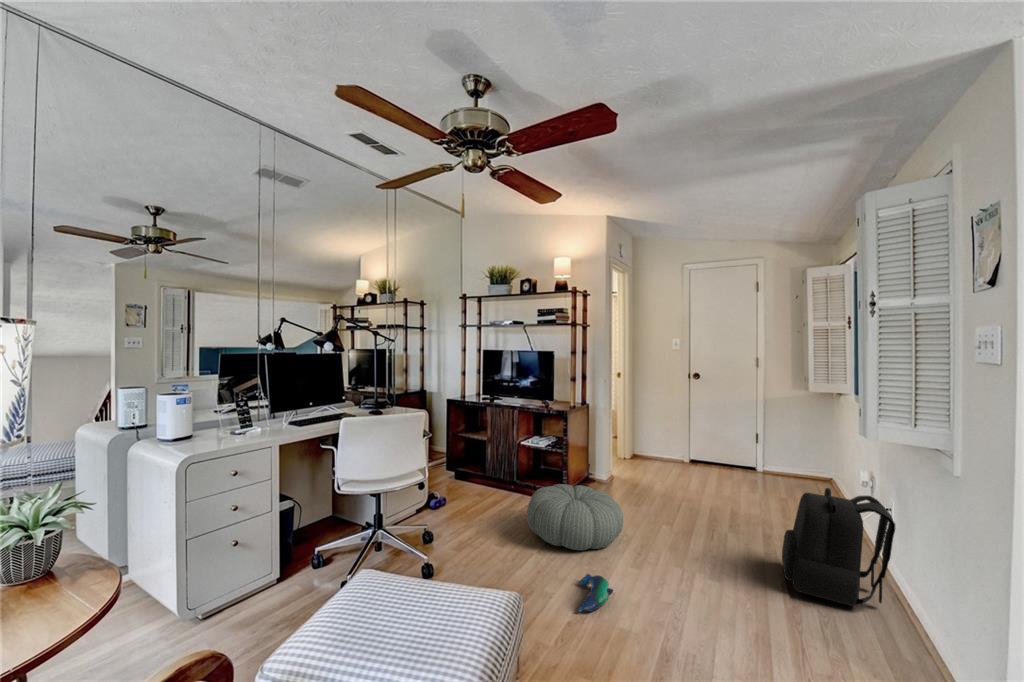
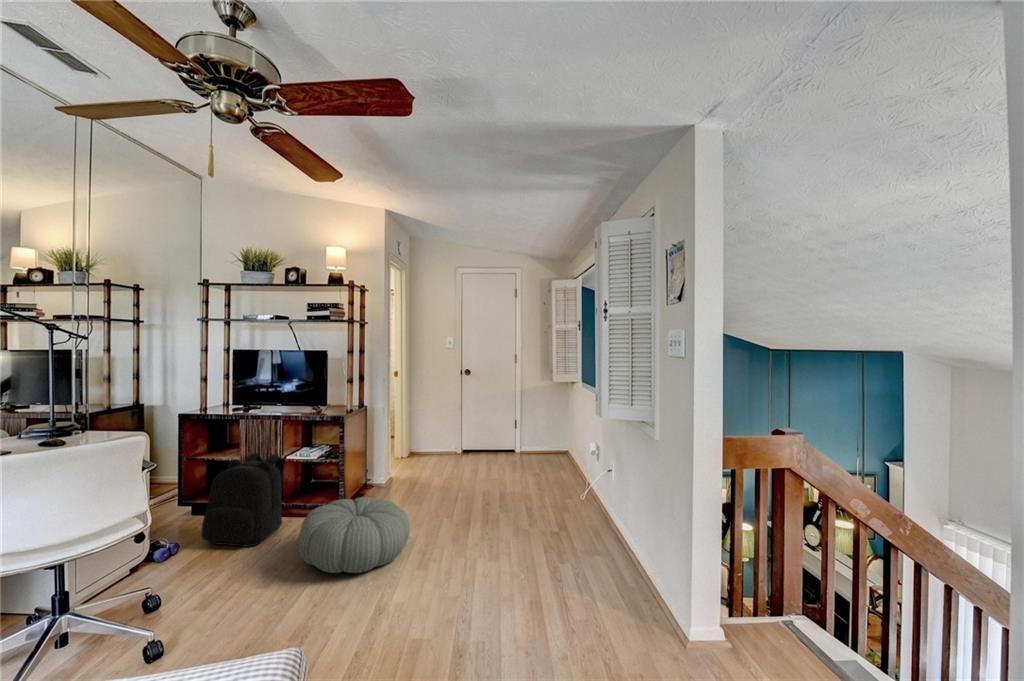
backpack: present [782,488,895,606] -> present [202,453,285,546]
plush toy: present [578,574,613,612] -> none [367,599,408,650]

